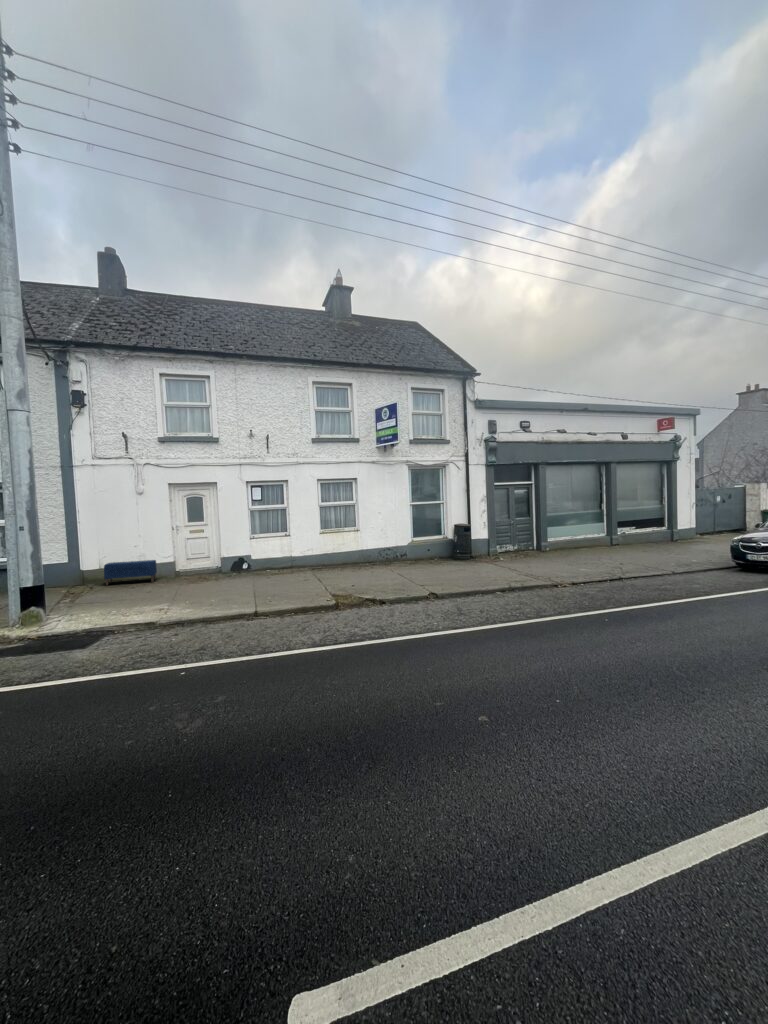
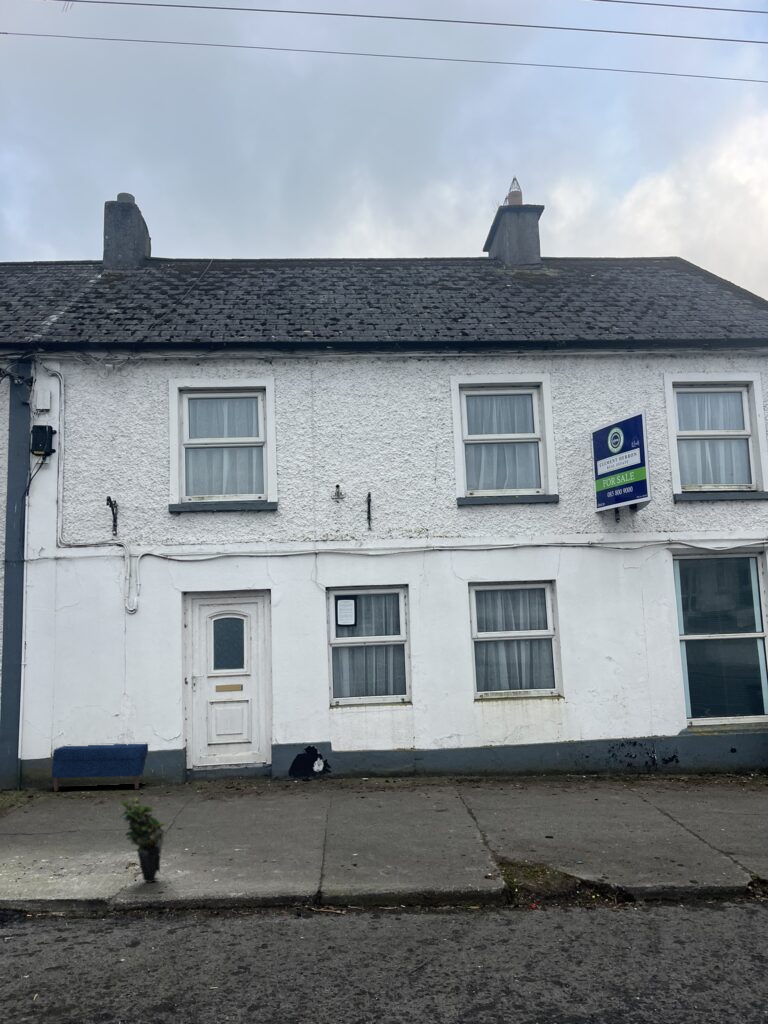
potted plant: none [169,577,194,613] -> present [119,798,165,882]

